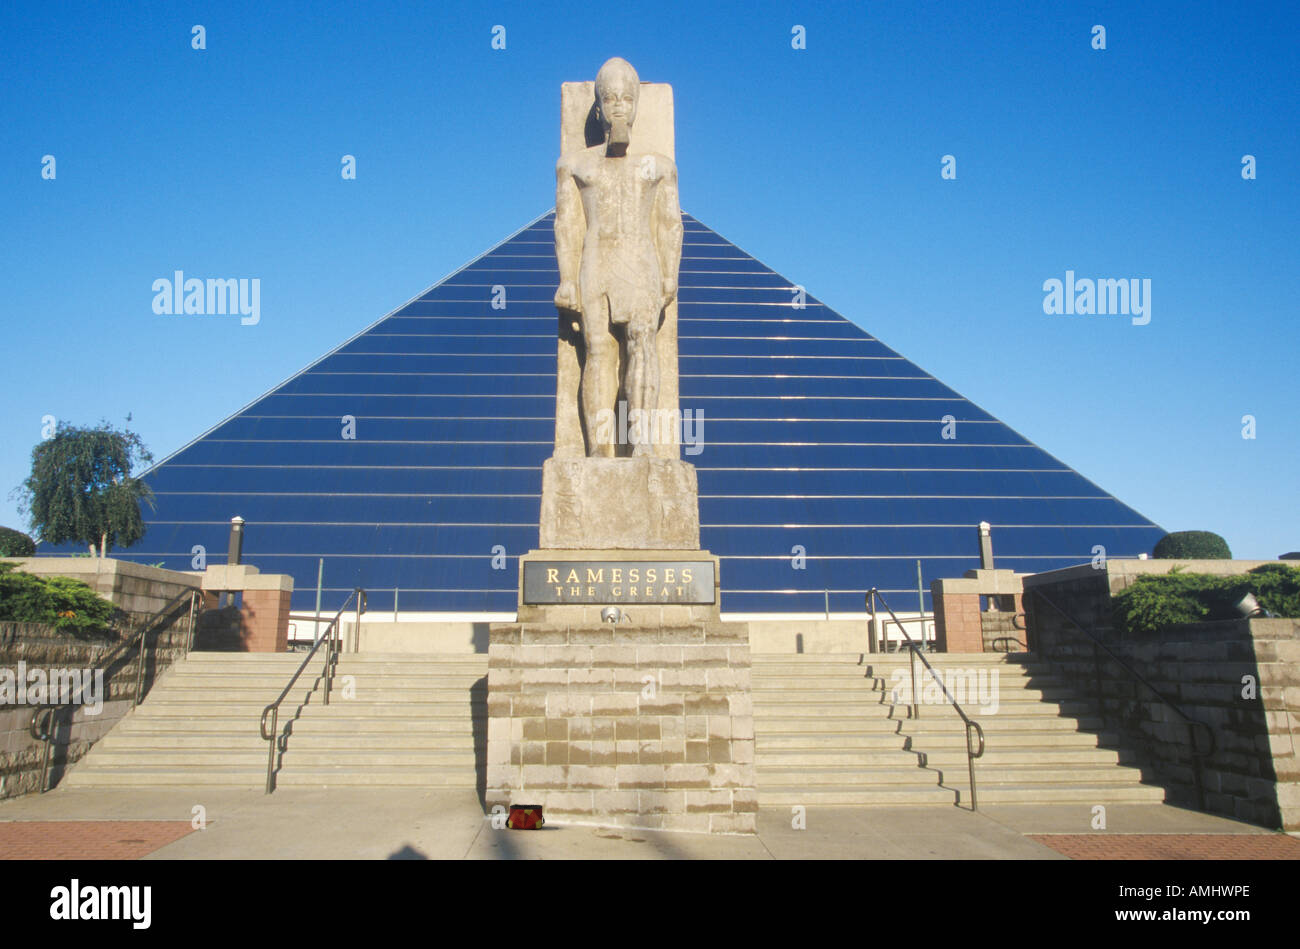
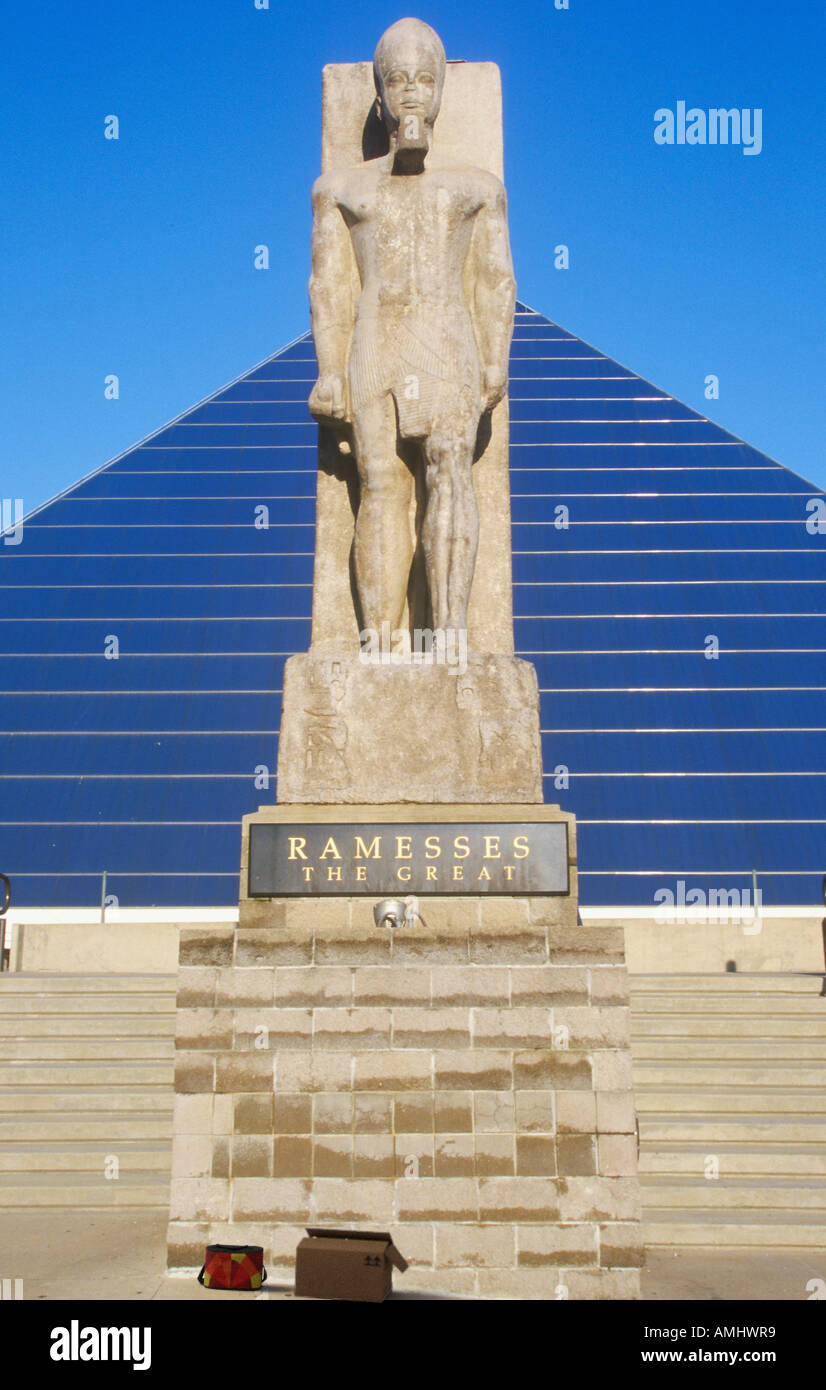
cardboard box: none [561,794,626,835] -> present [294,1227,409,1302]

